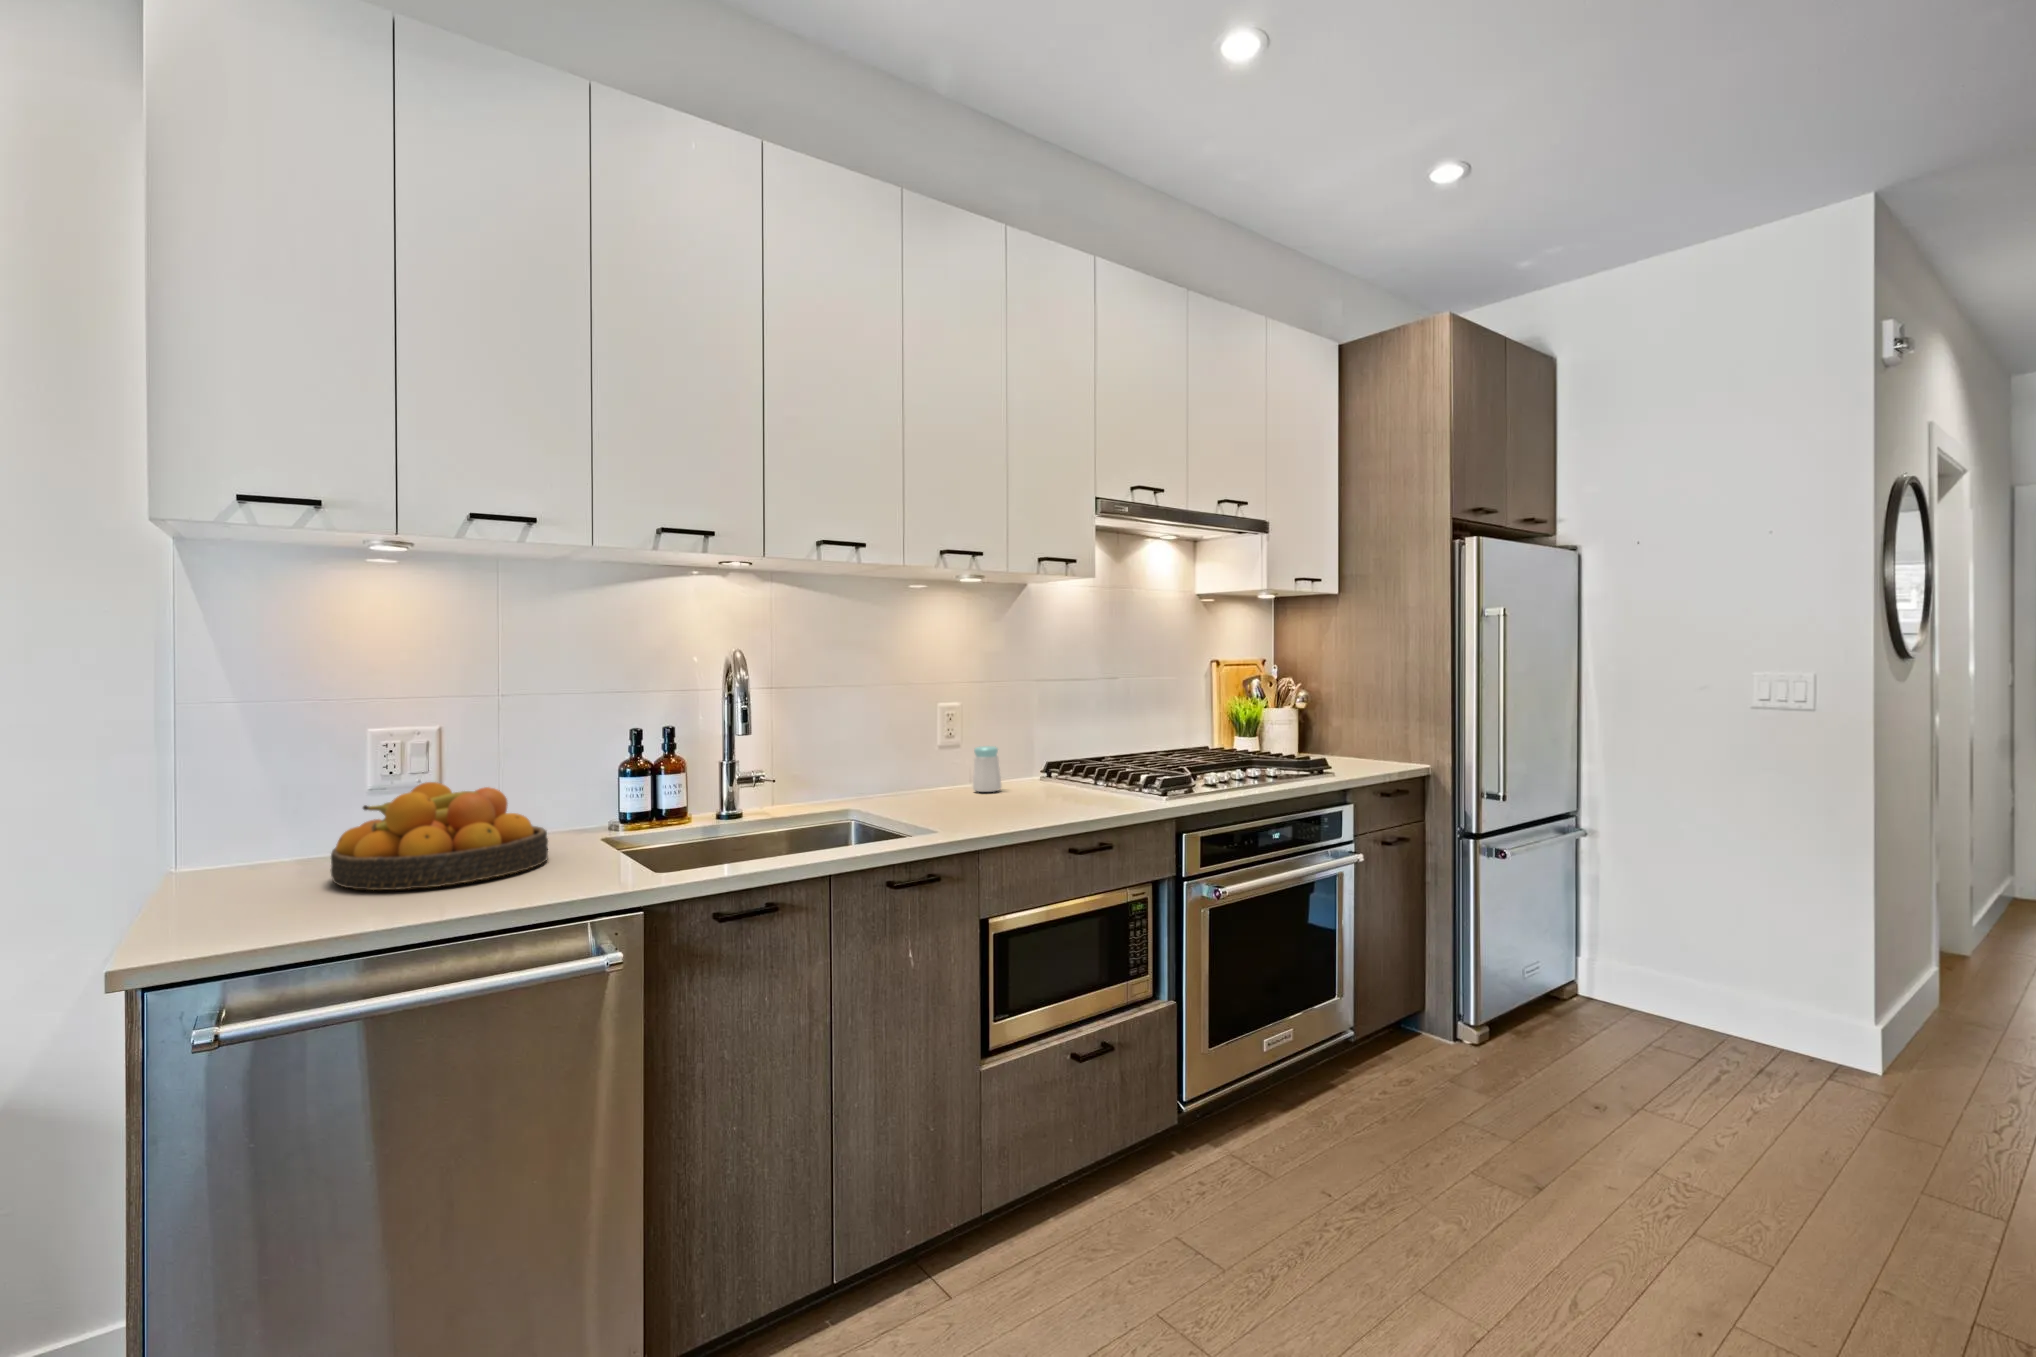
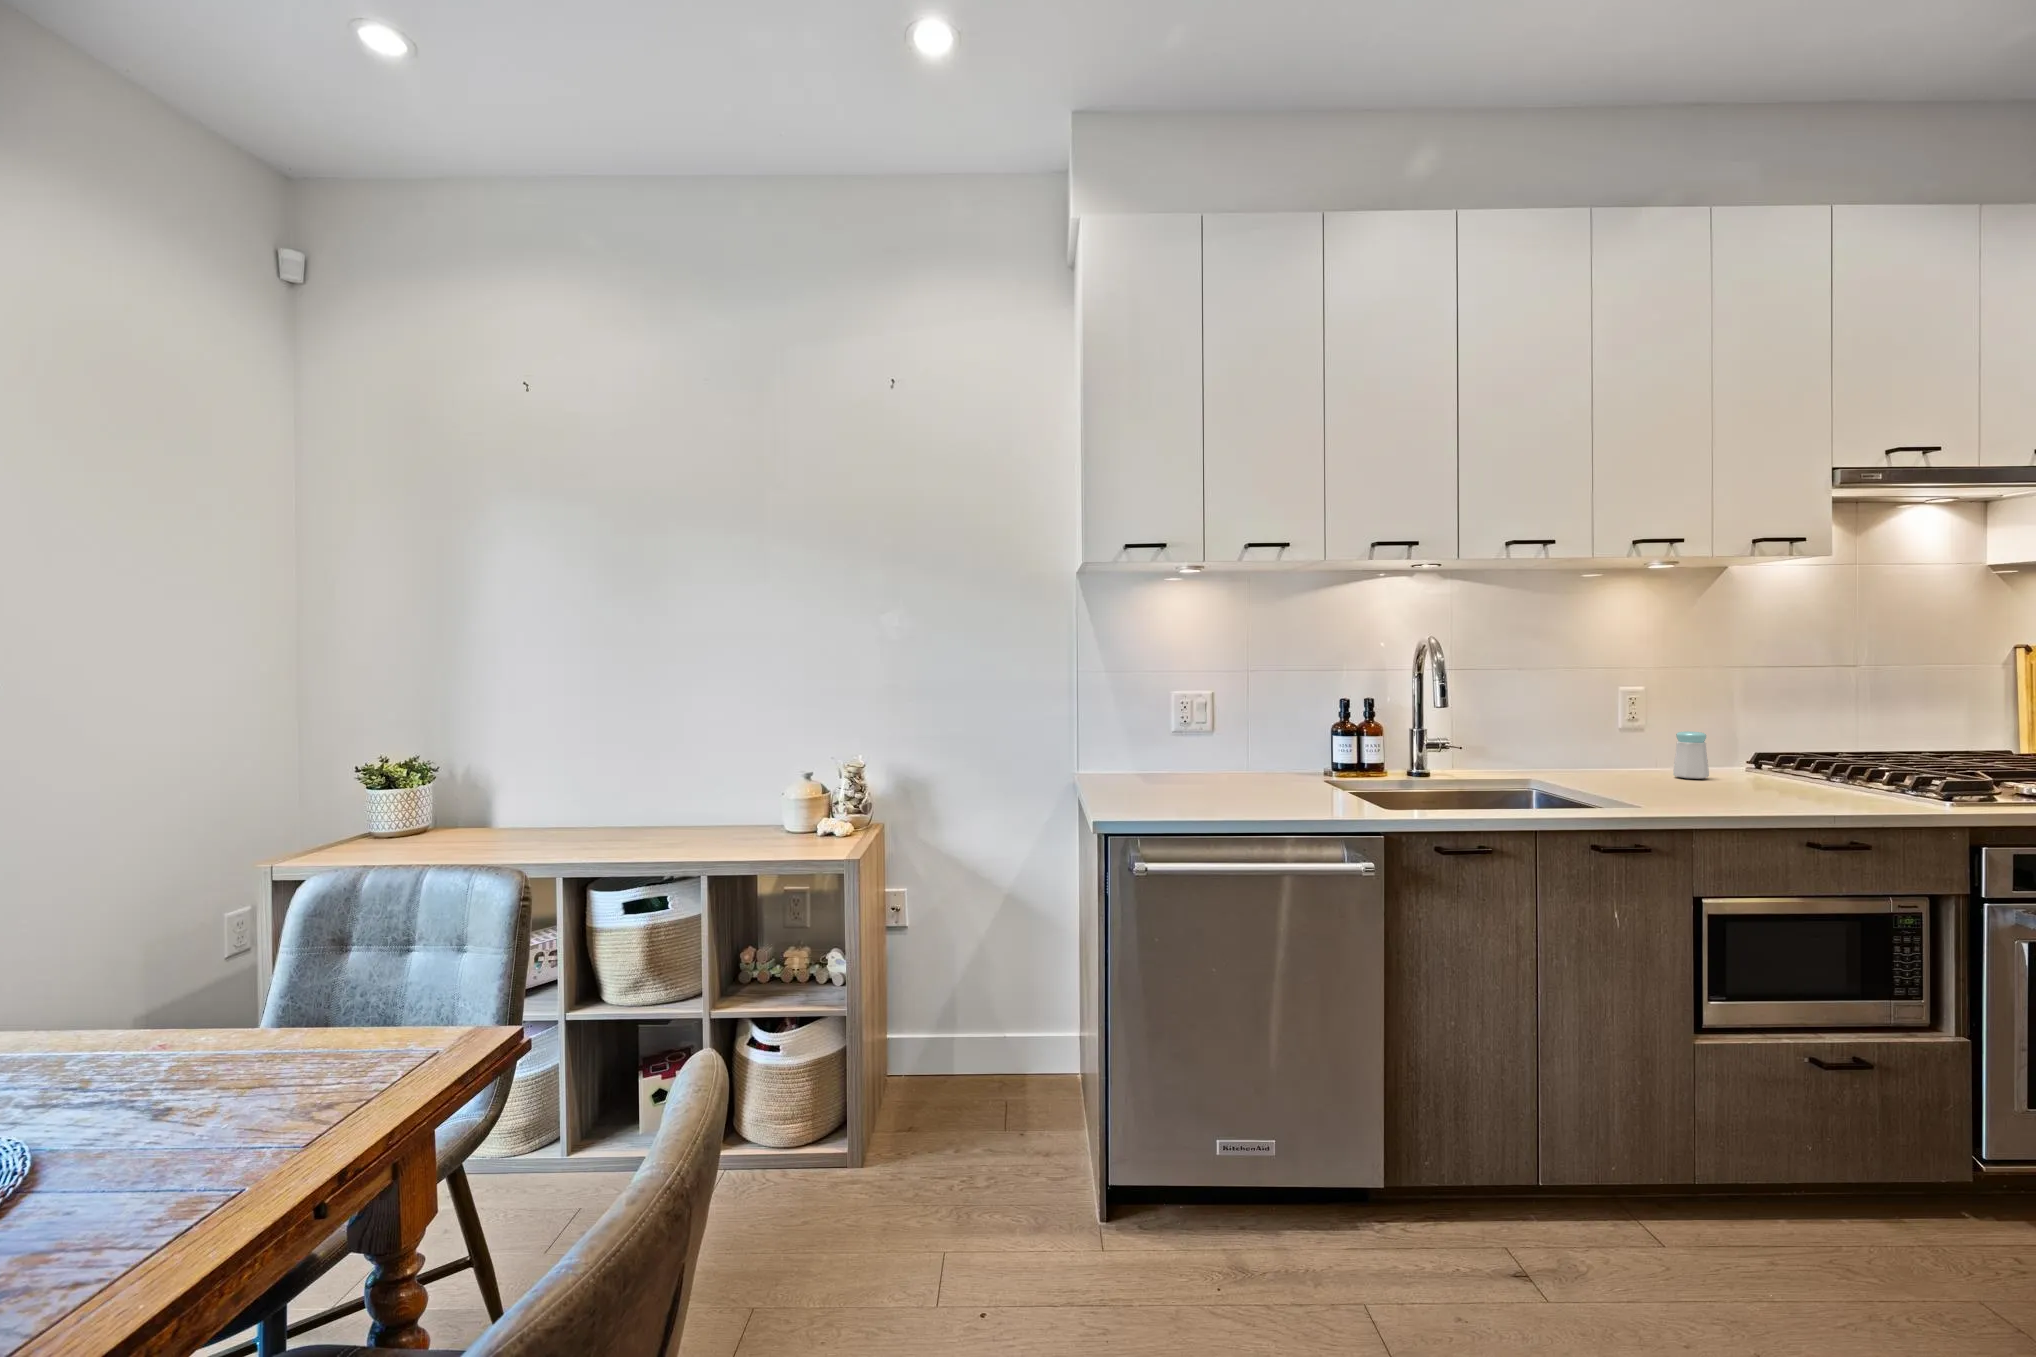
fruit bowl: present [331,782,548,890] -> none [1146,728,1291,804]

